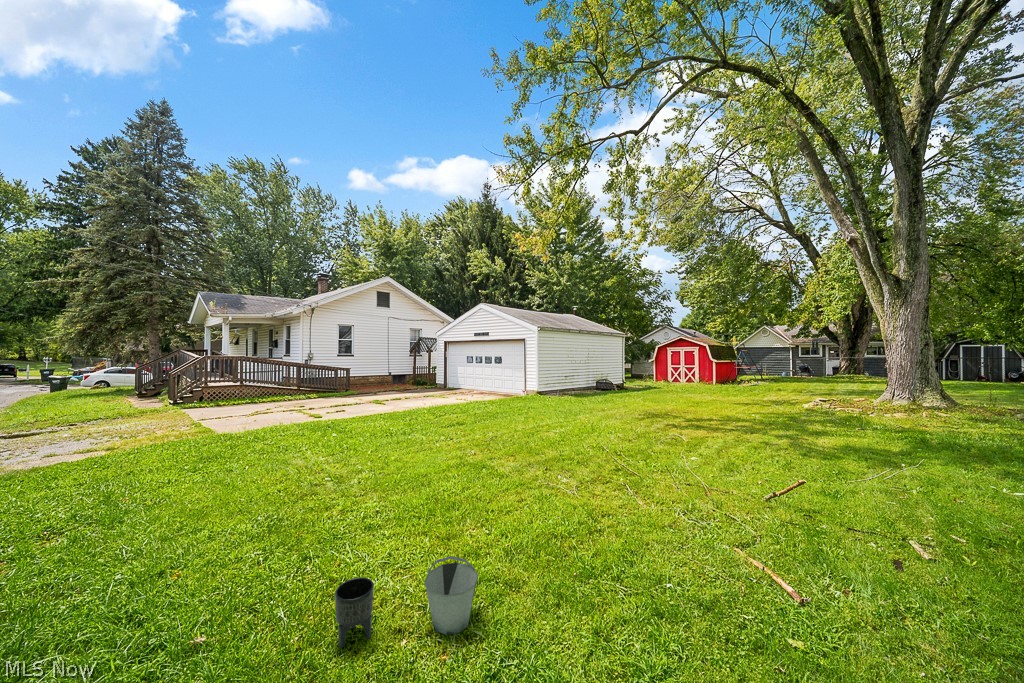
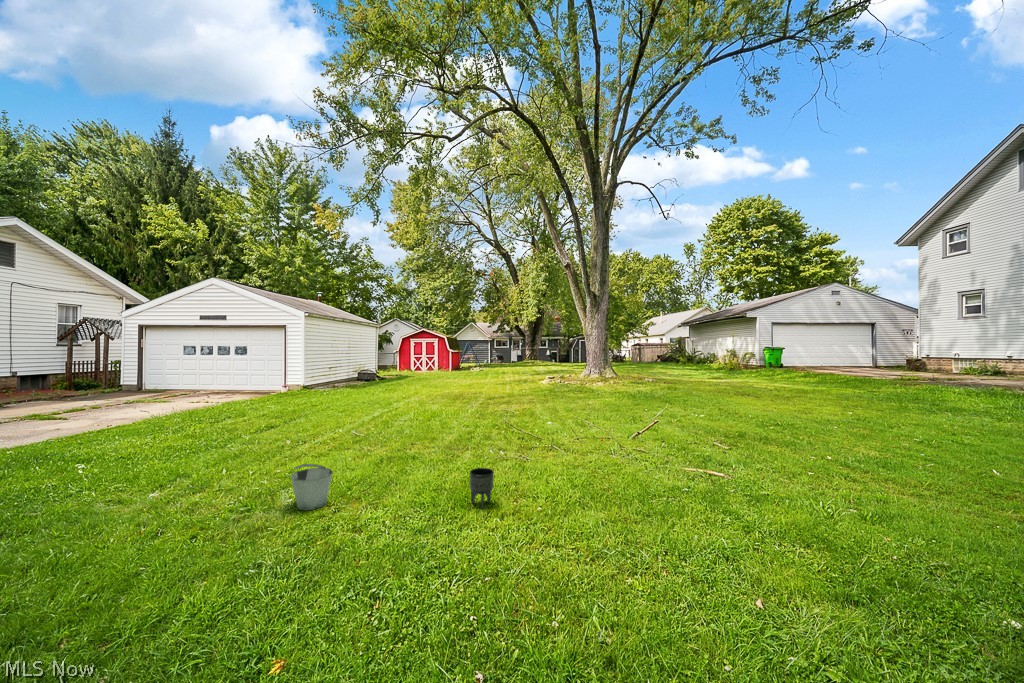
bucket: present [424,556,478,635] -> present [291,464,333,510]

